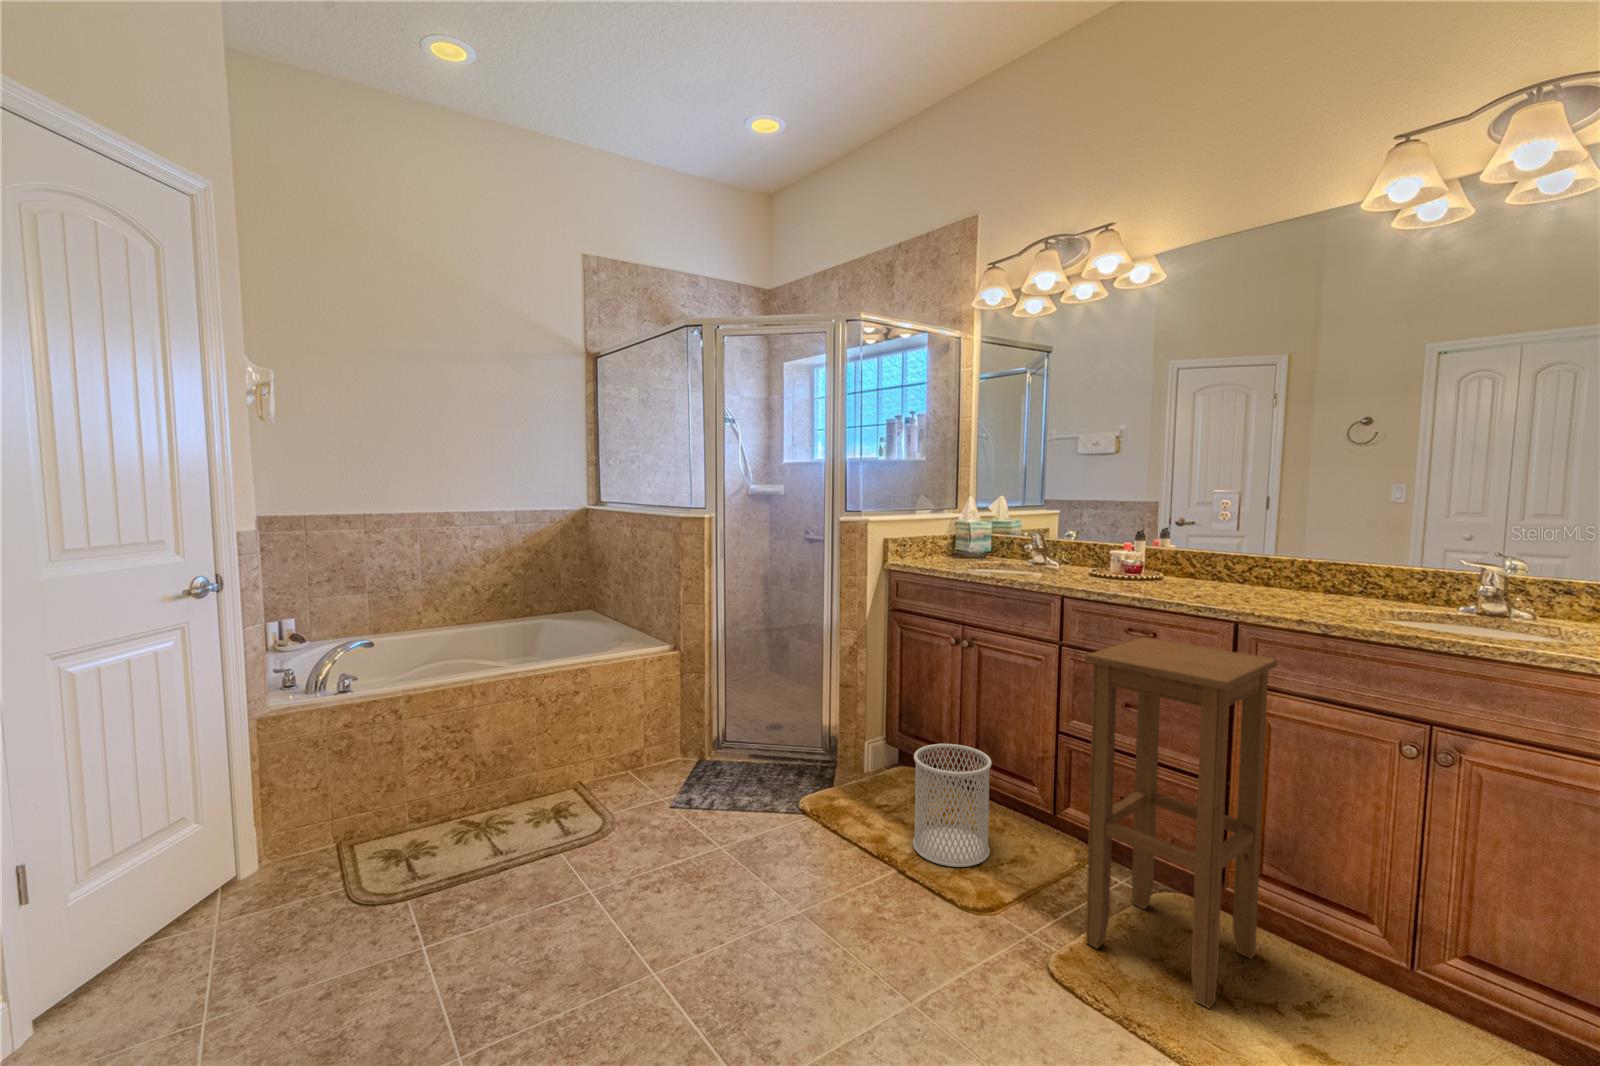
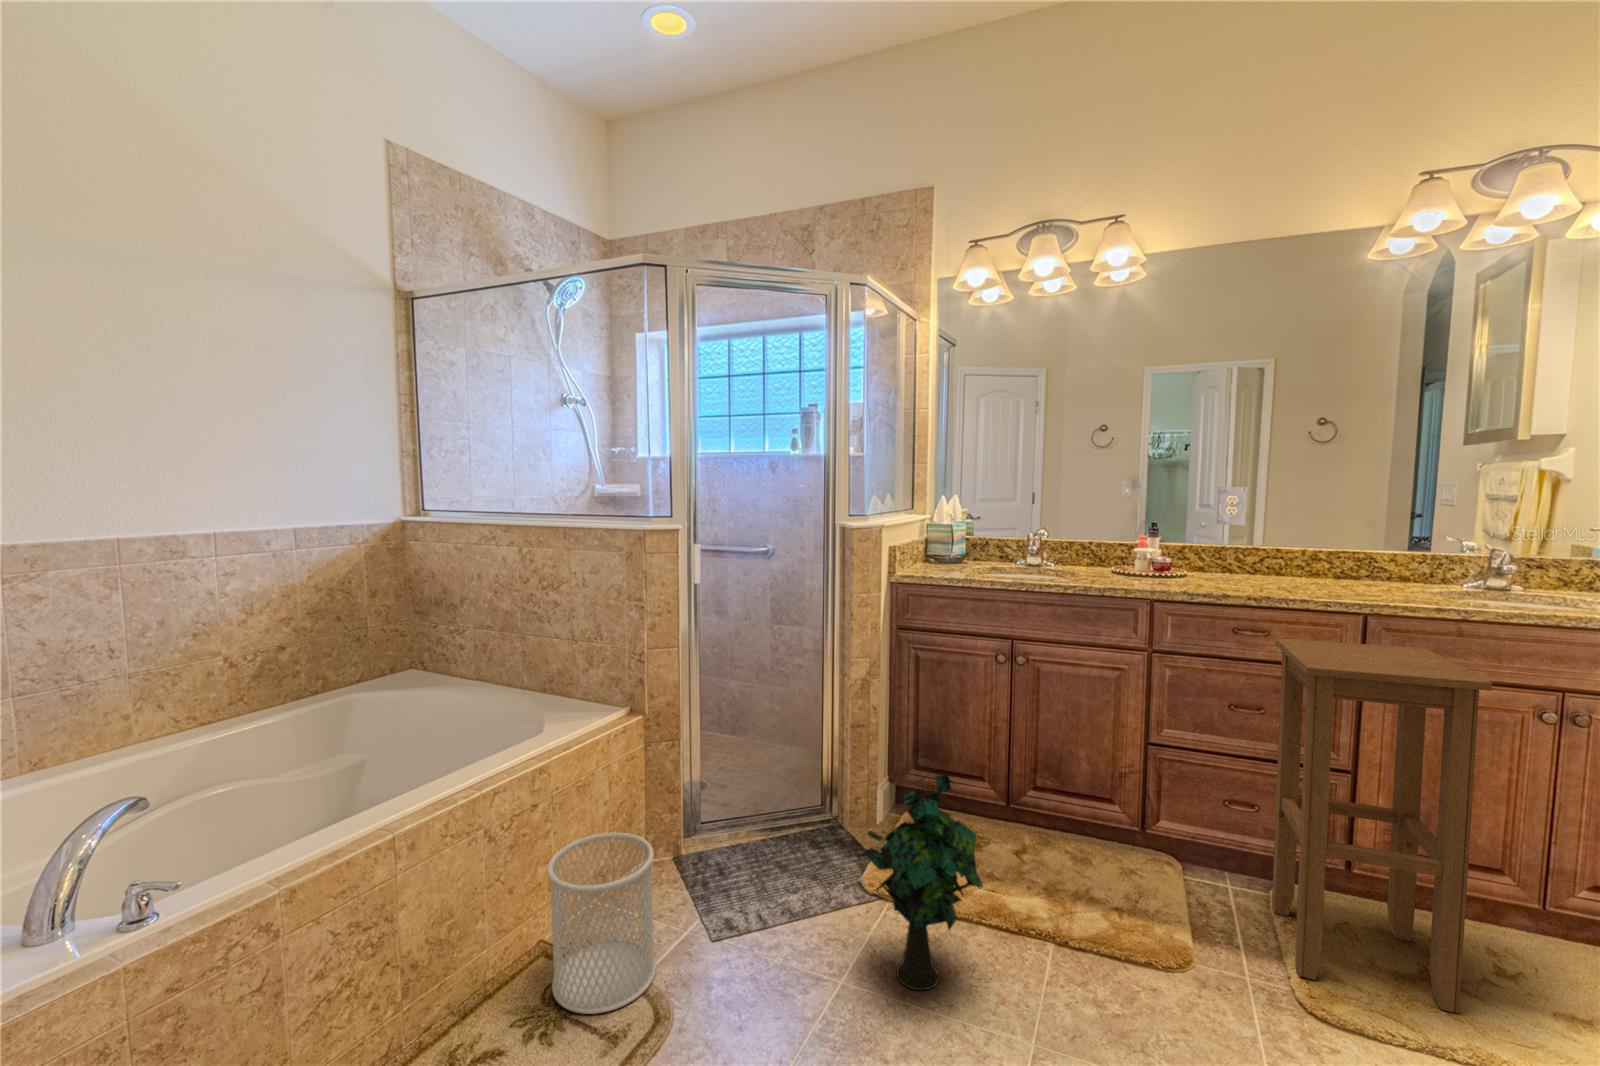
decorative plant: none [739,705,832,865] -> present [860,774,983,990]
wastebasket: present [913,744,992,867] -> present [547,833,656,1014]

